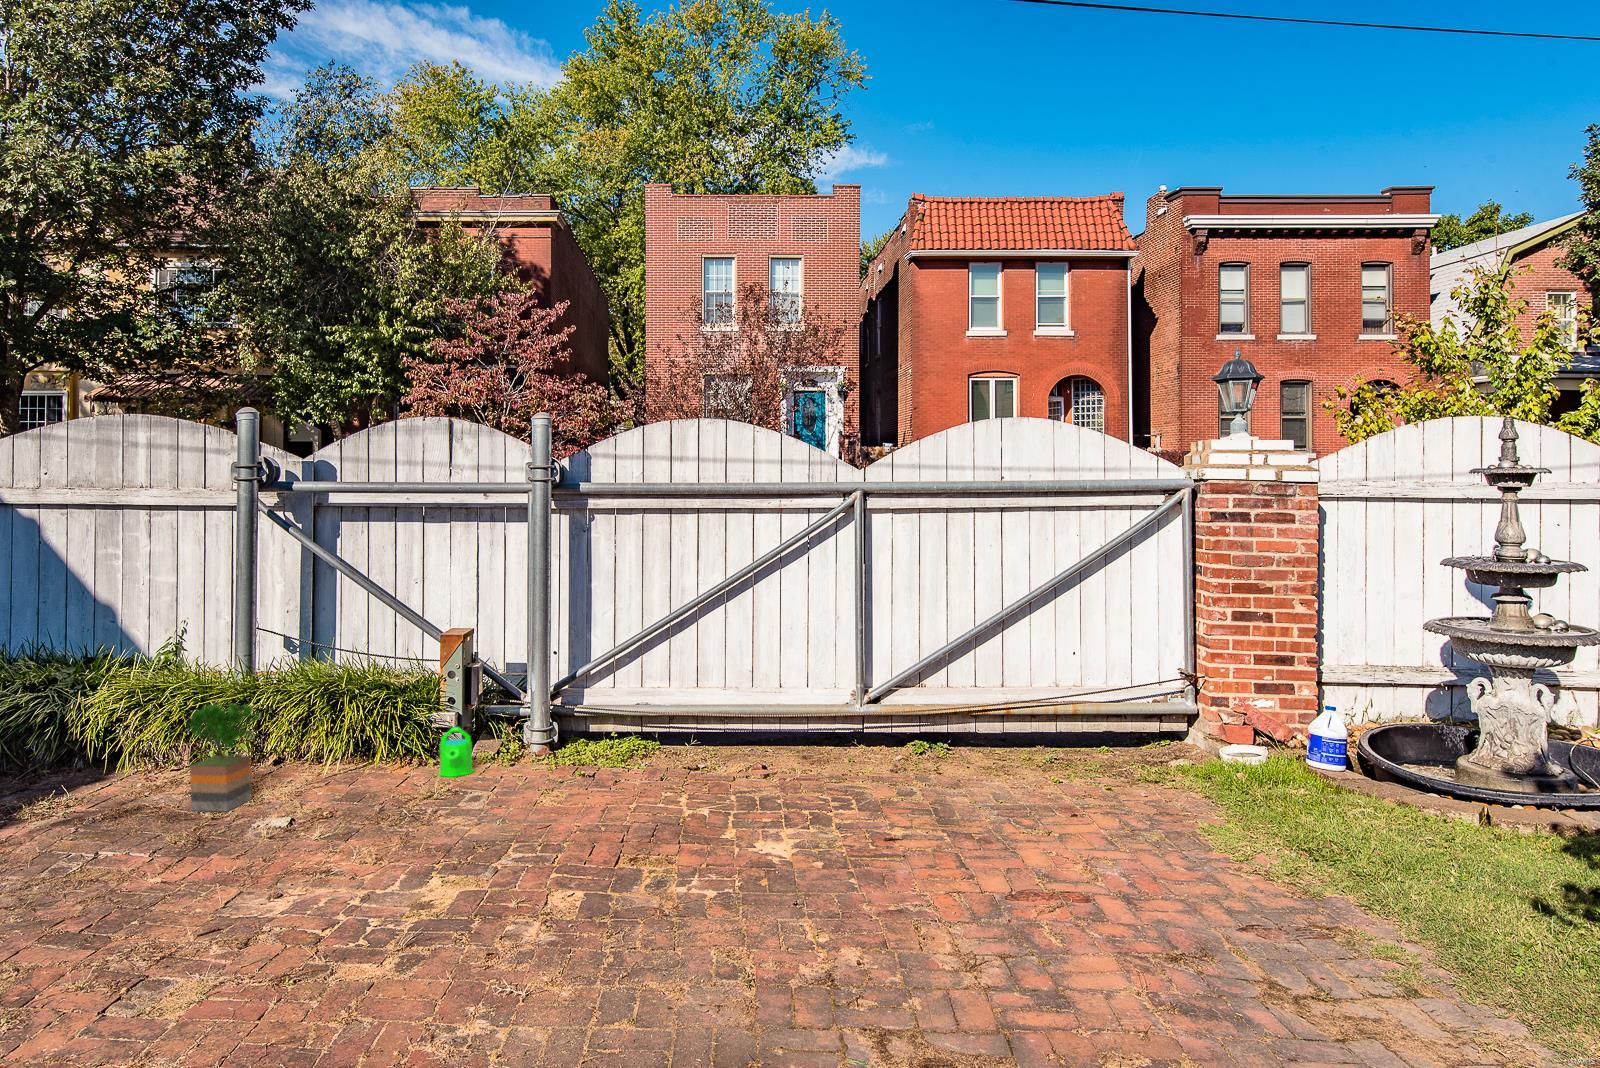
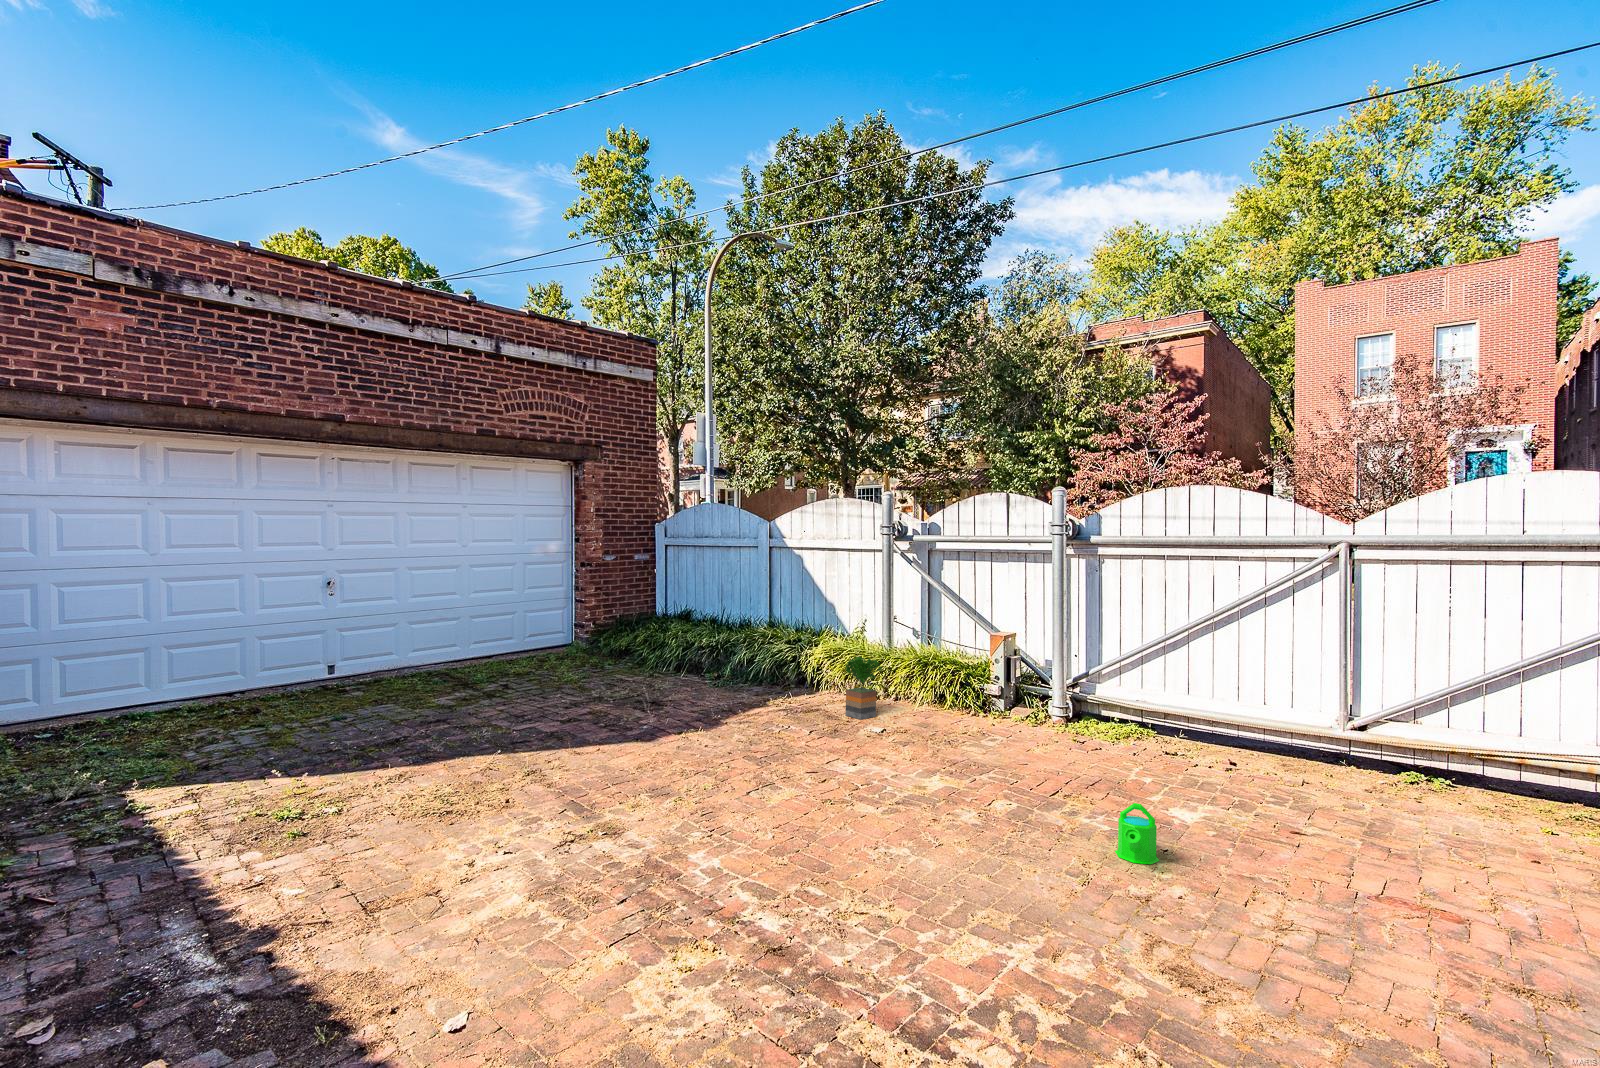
watering can: present [438,727,474,777] -> present [1115,803,1159,864]

